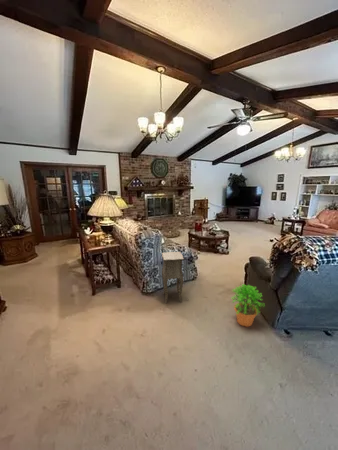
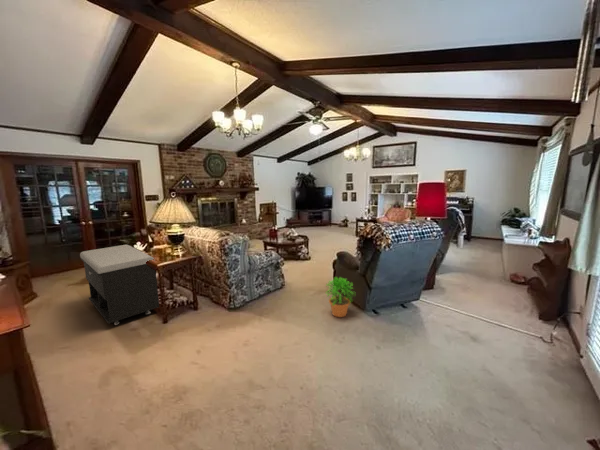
storage bench: none [42,230,90,294] -> present [80,245,159,325]
side table: present [162,252,189,303] -> none [248,256,281,312]

